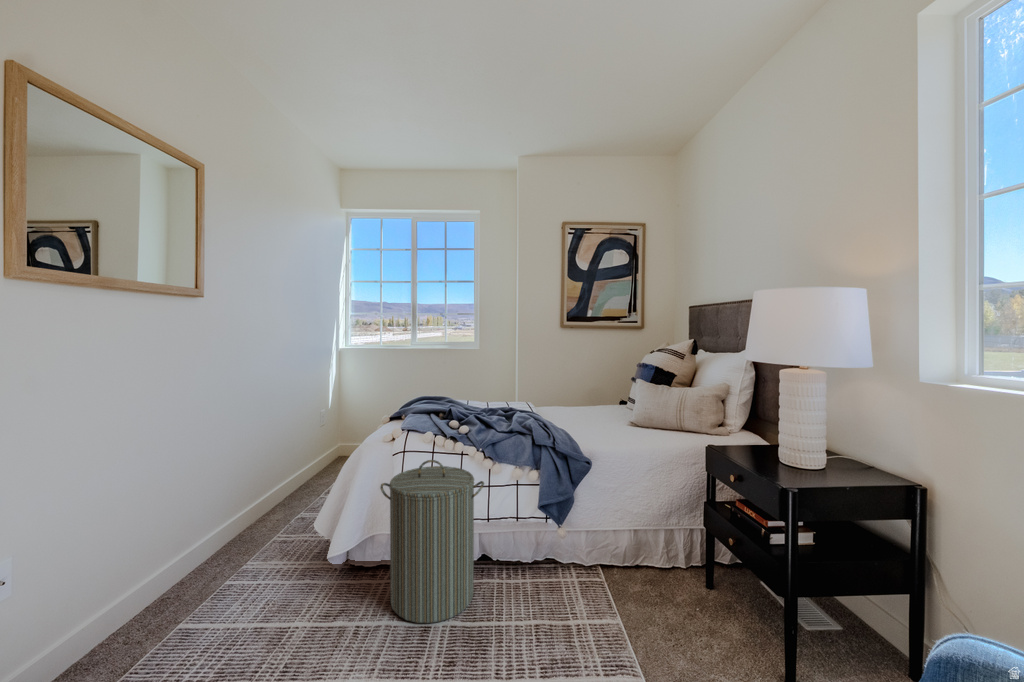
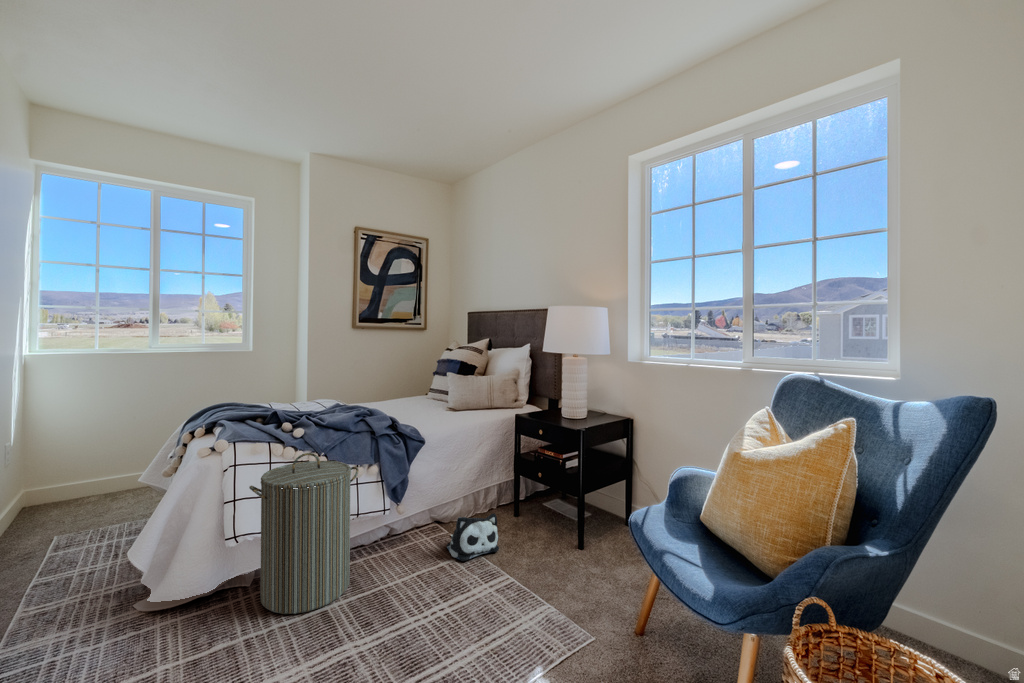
plush toy: none [588,569,653,630] -> present [446,514,499,561]

